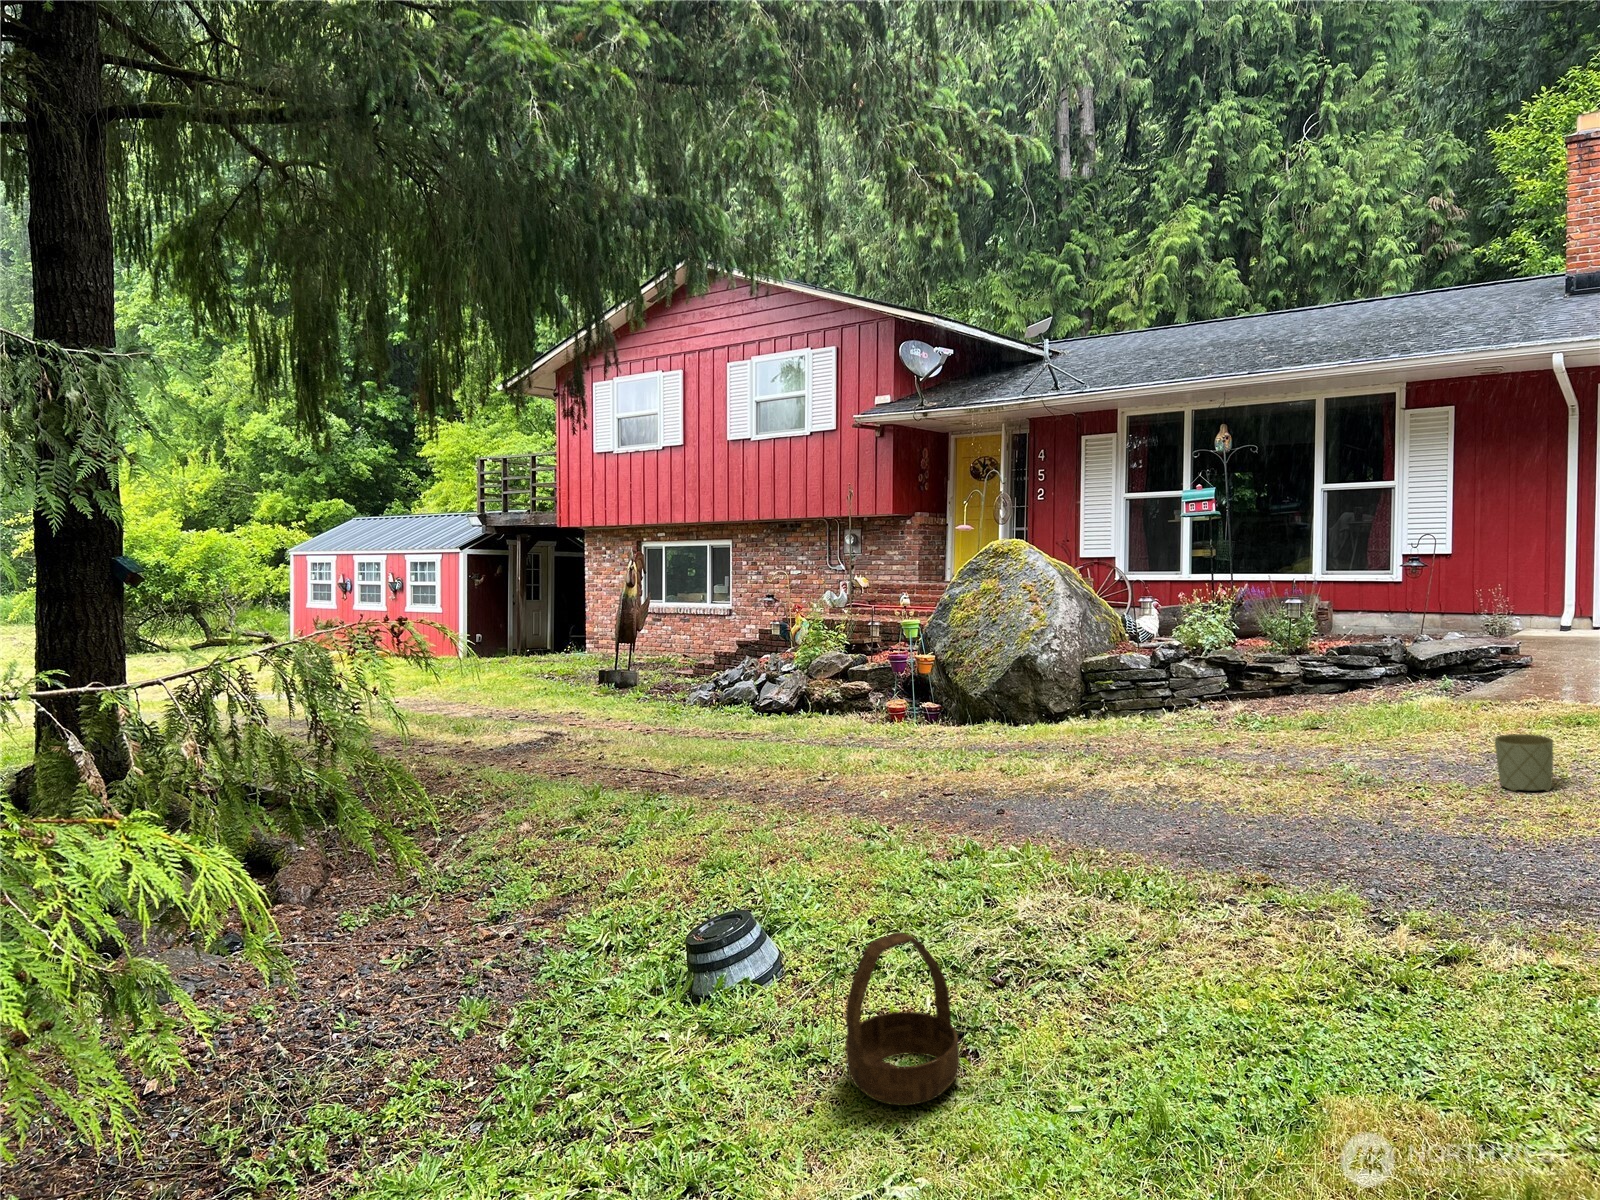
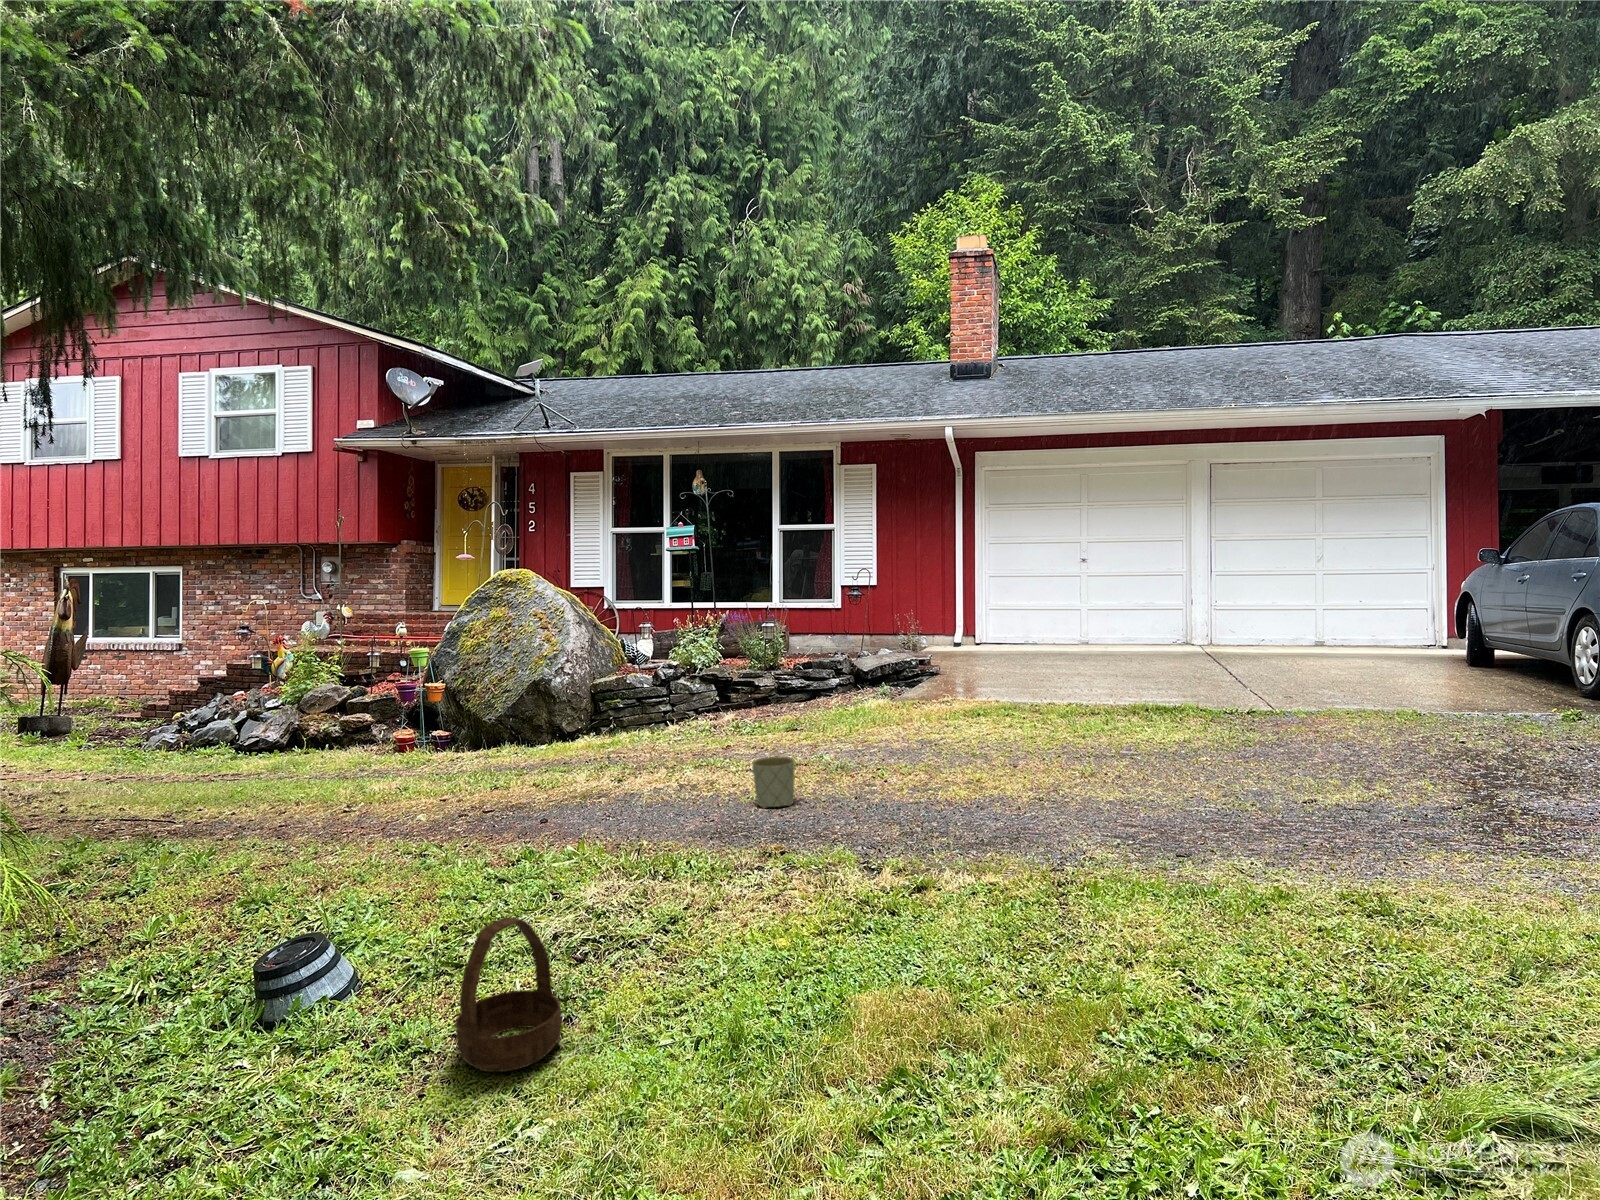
planter: present [1495,734,1553,791] -> present [752,757,794,808]

